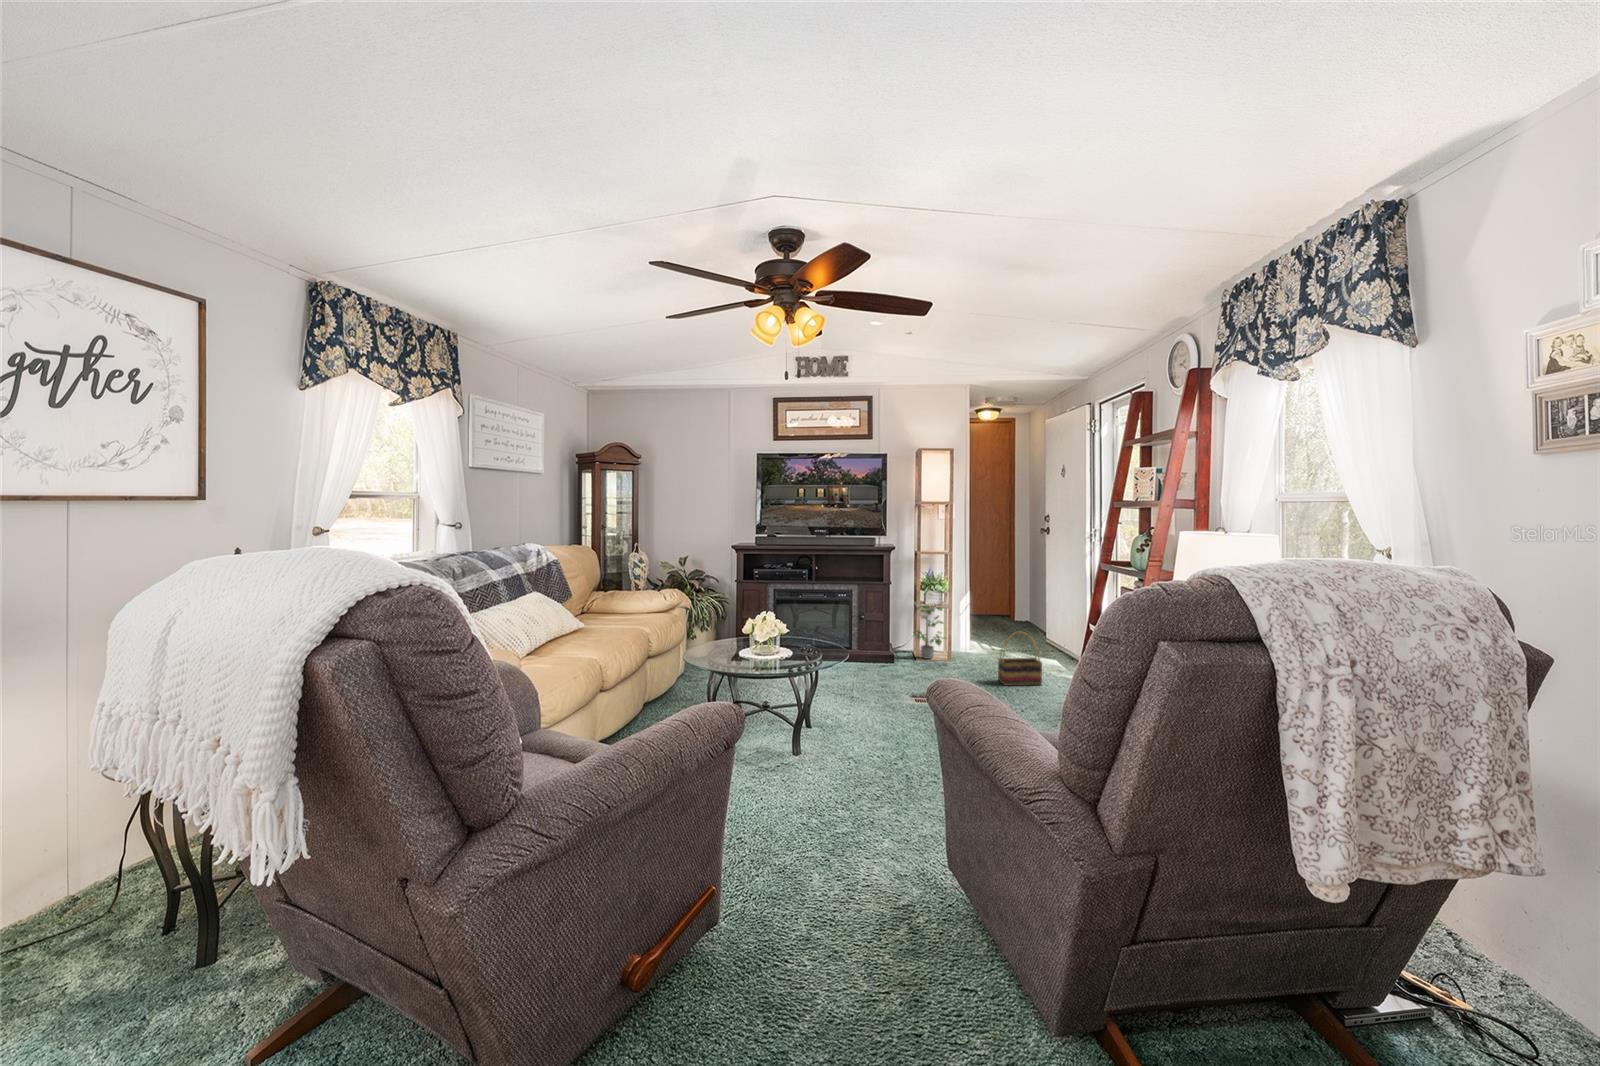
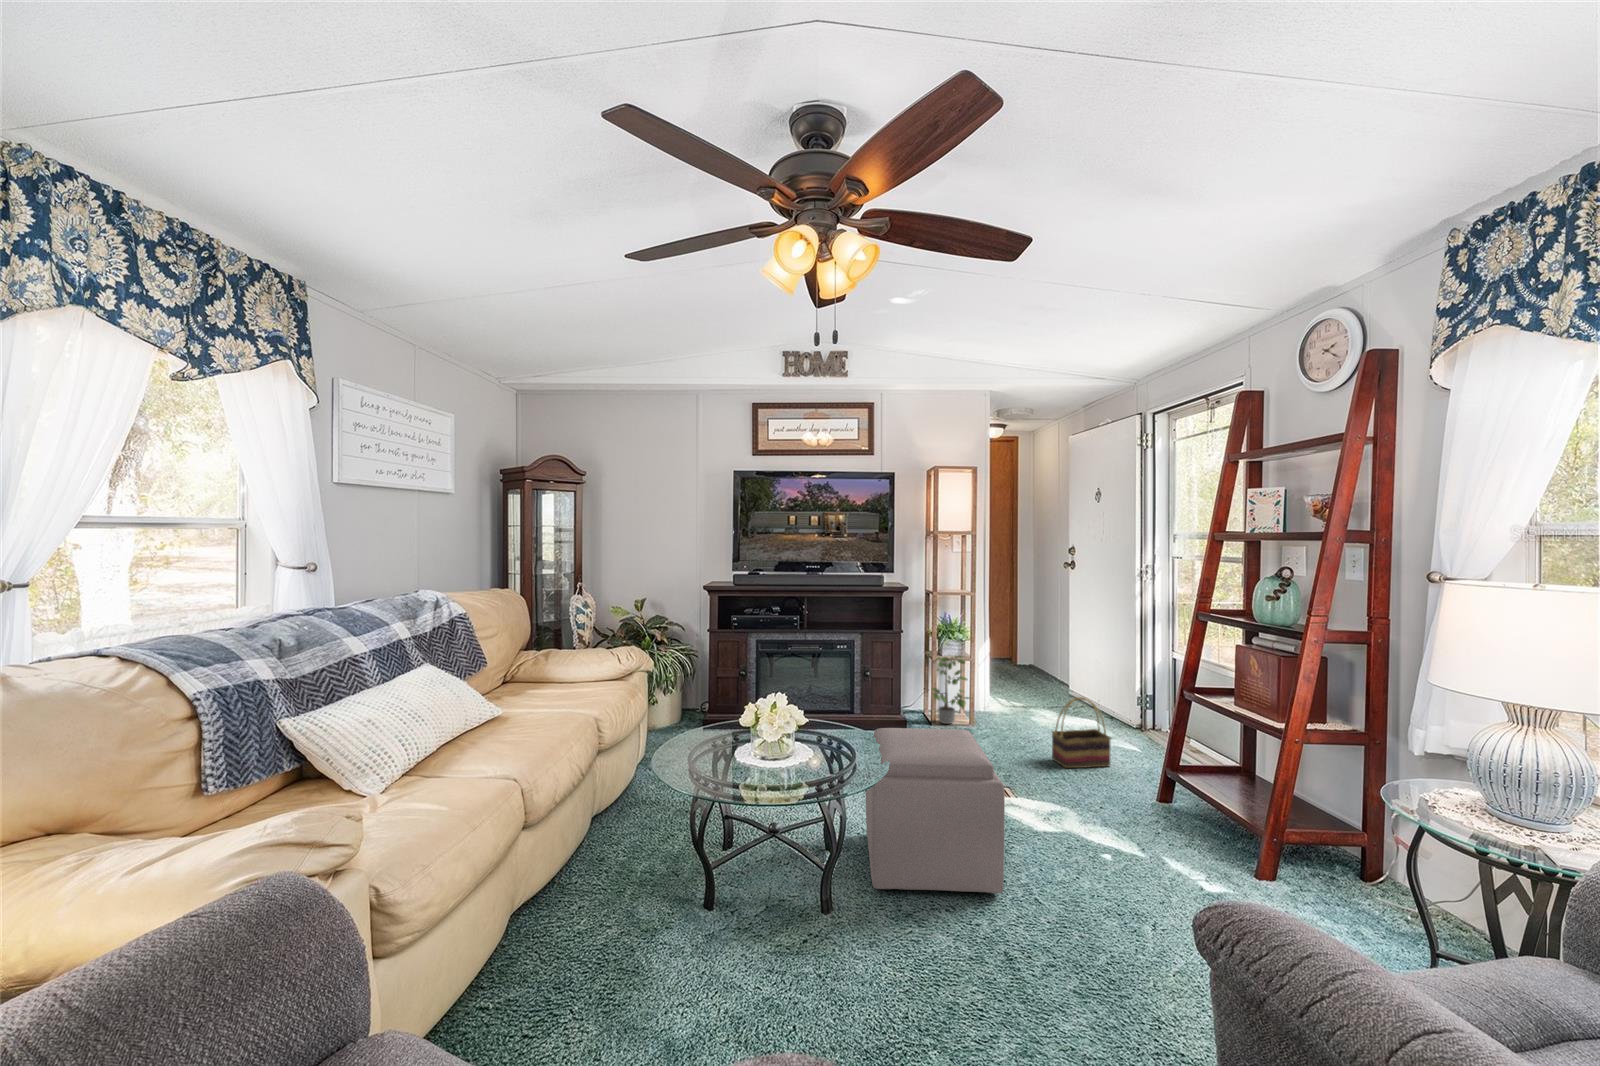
ottoman: none [826,638,914,741] -> present [866,728,1005,894]

